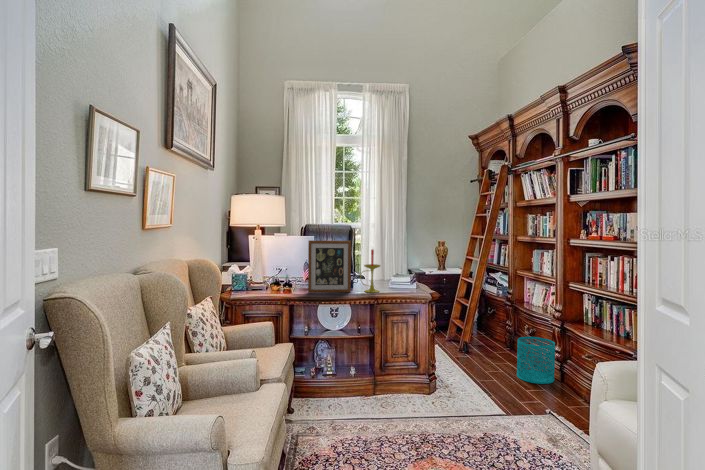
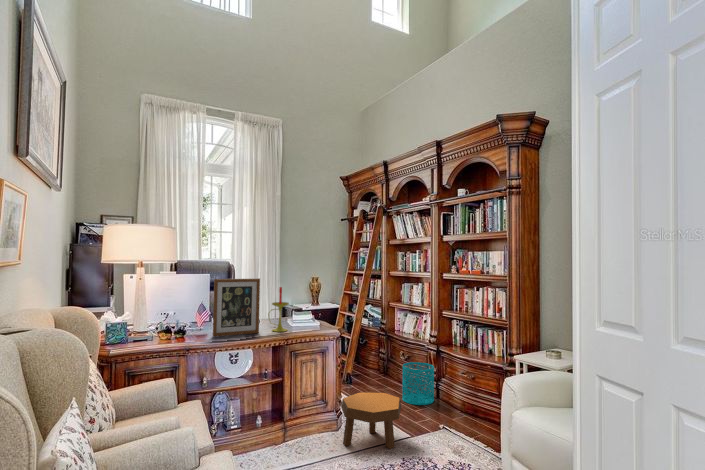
footstool: none [429,360,496,421] -> present [341,392,401,449]

